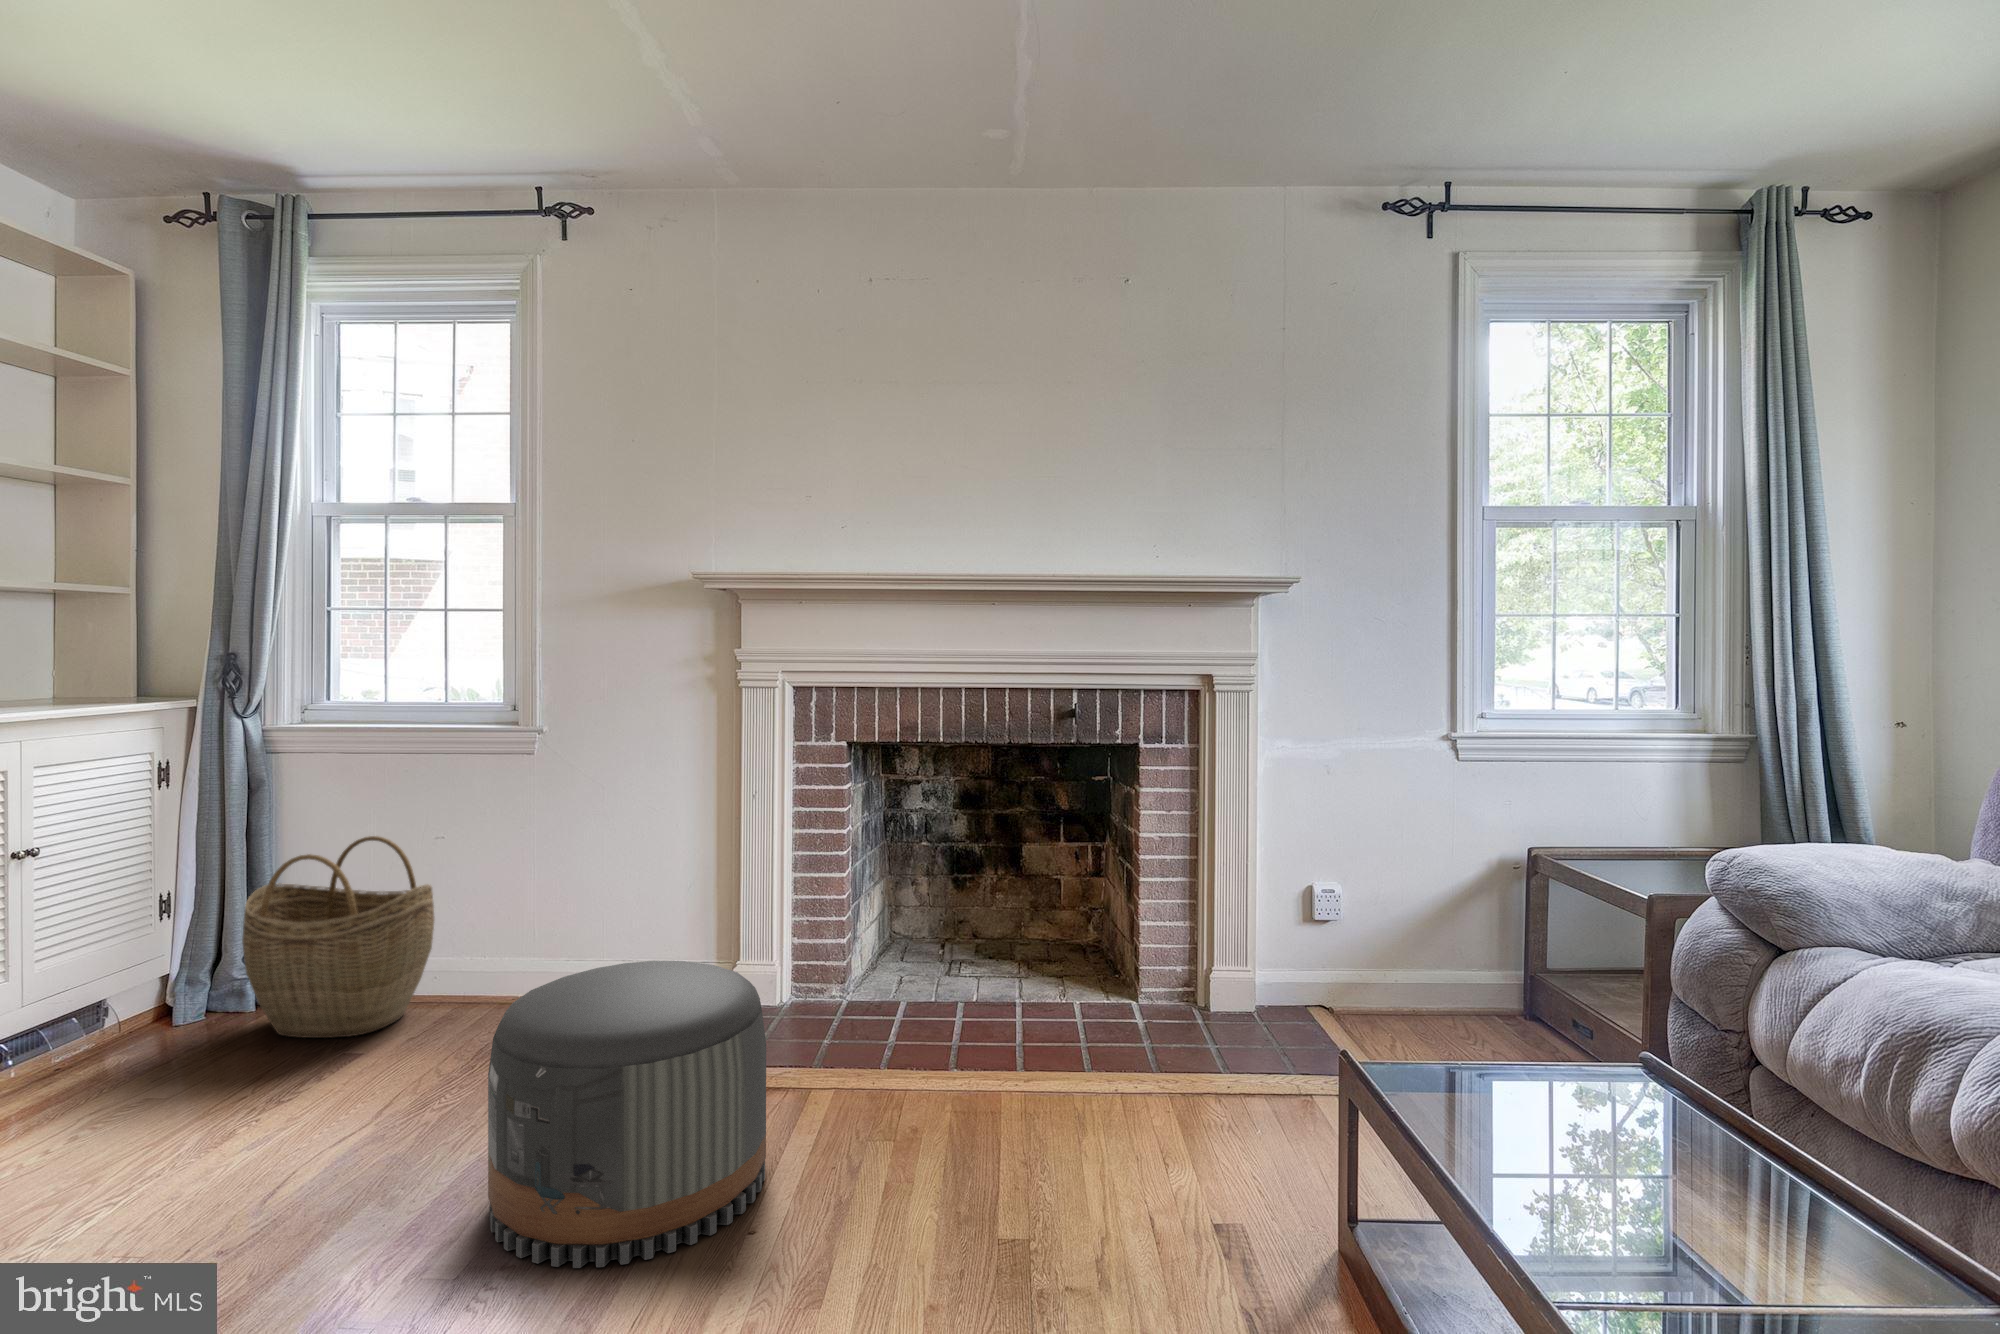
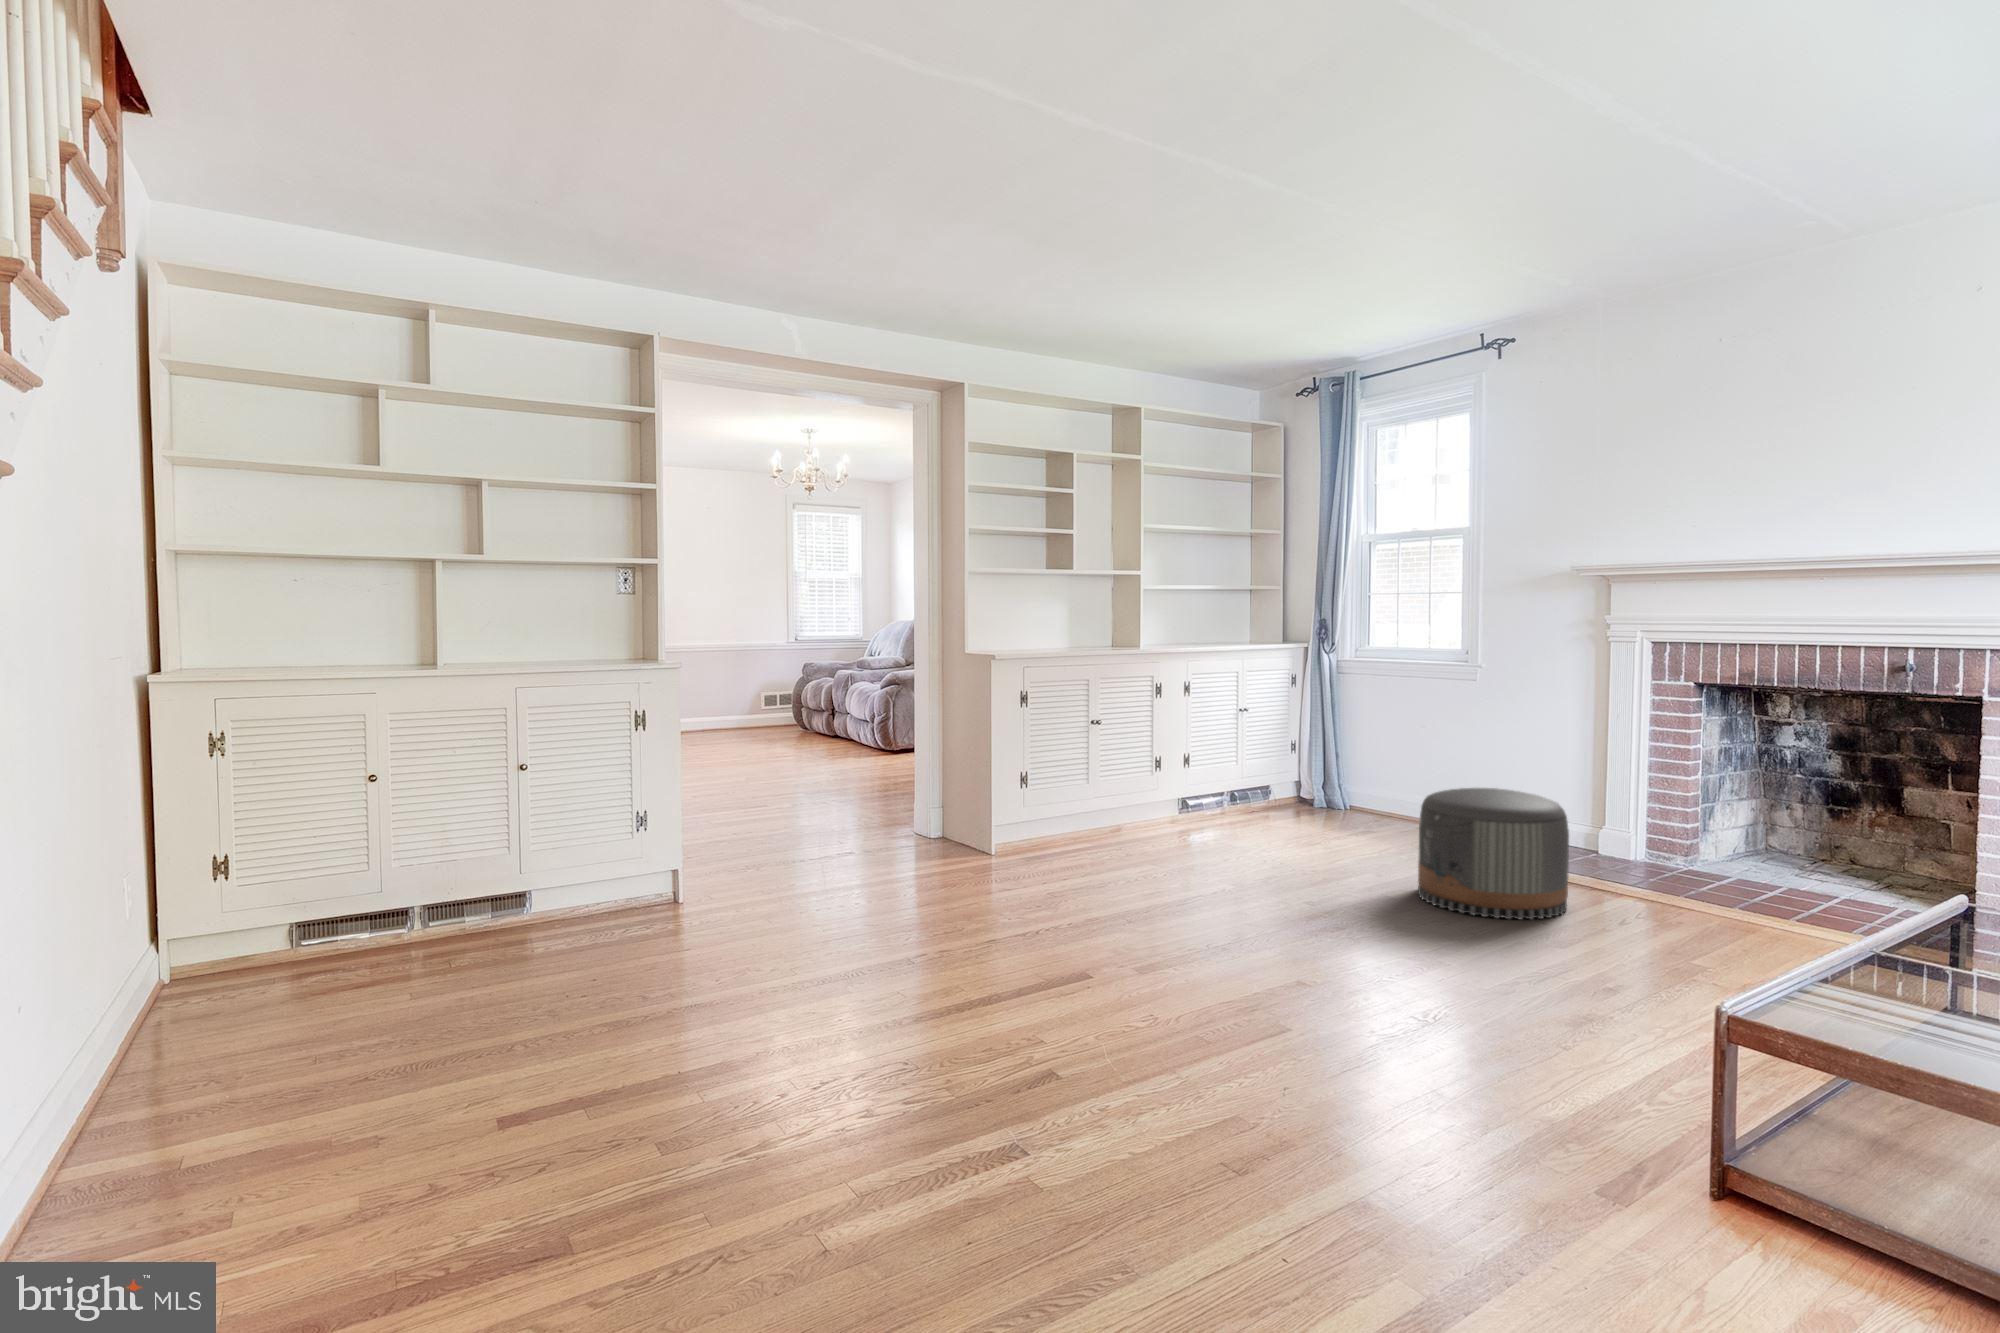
woven basket: present [242,836,434,1038] -> none [1326,725,1419,829]

